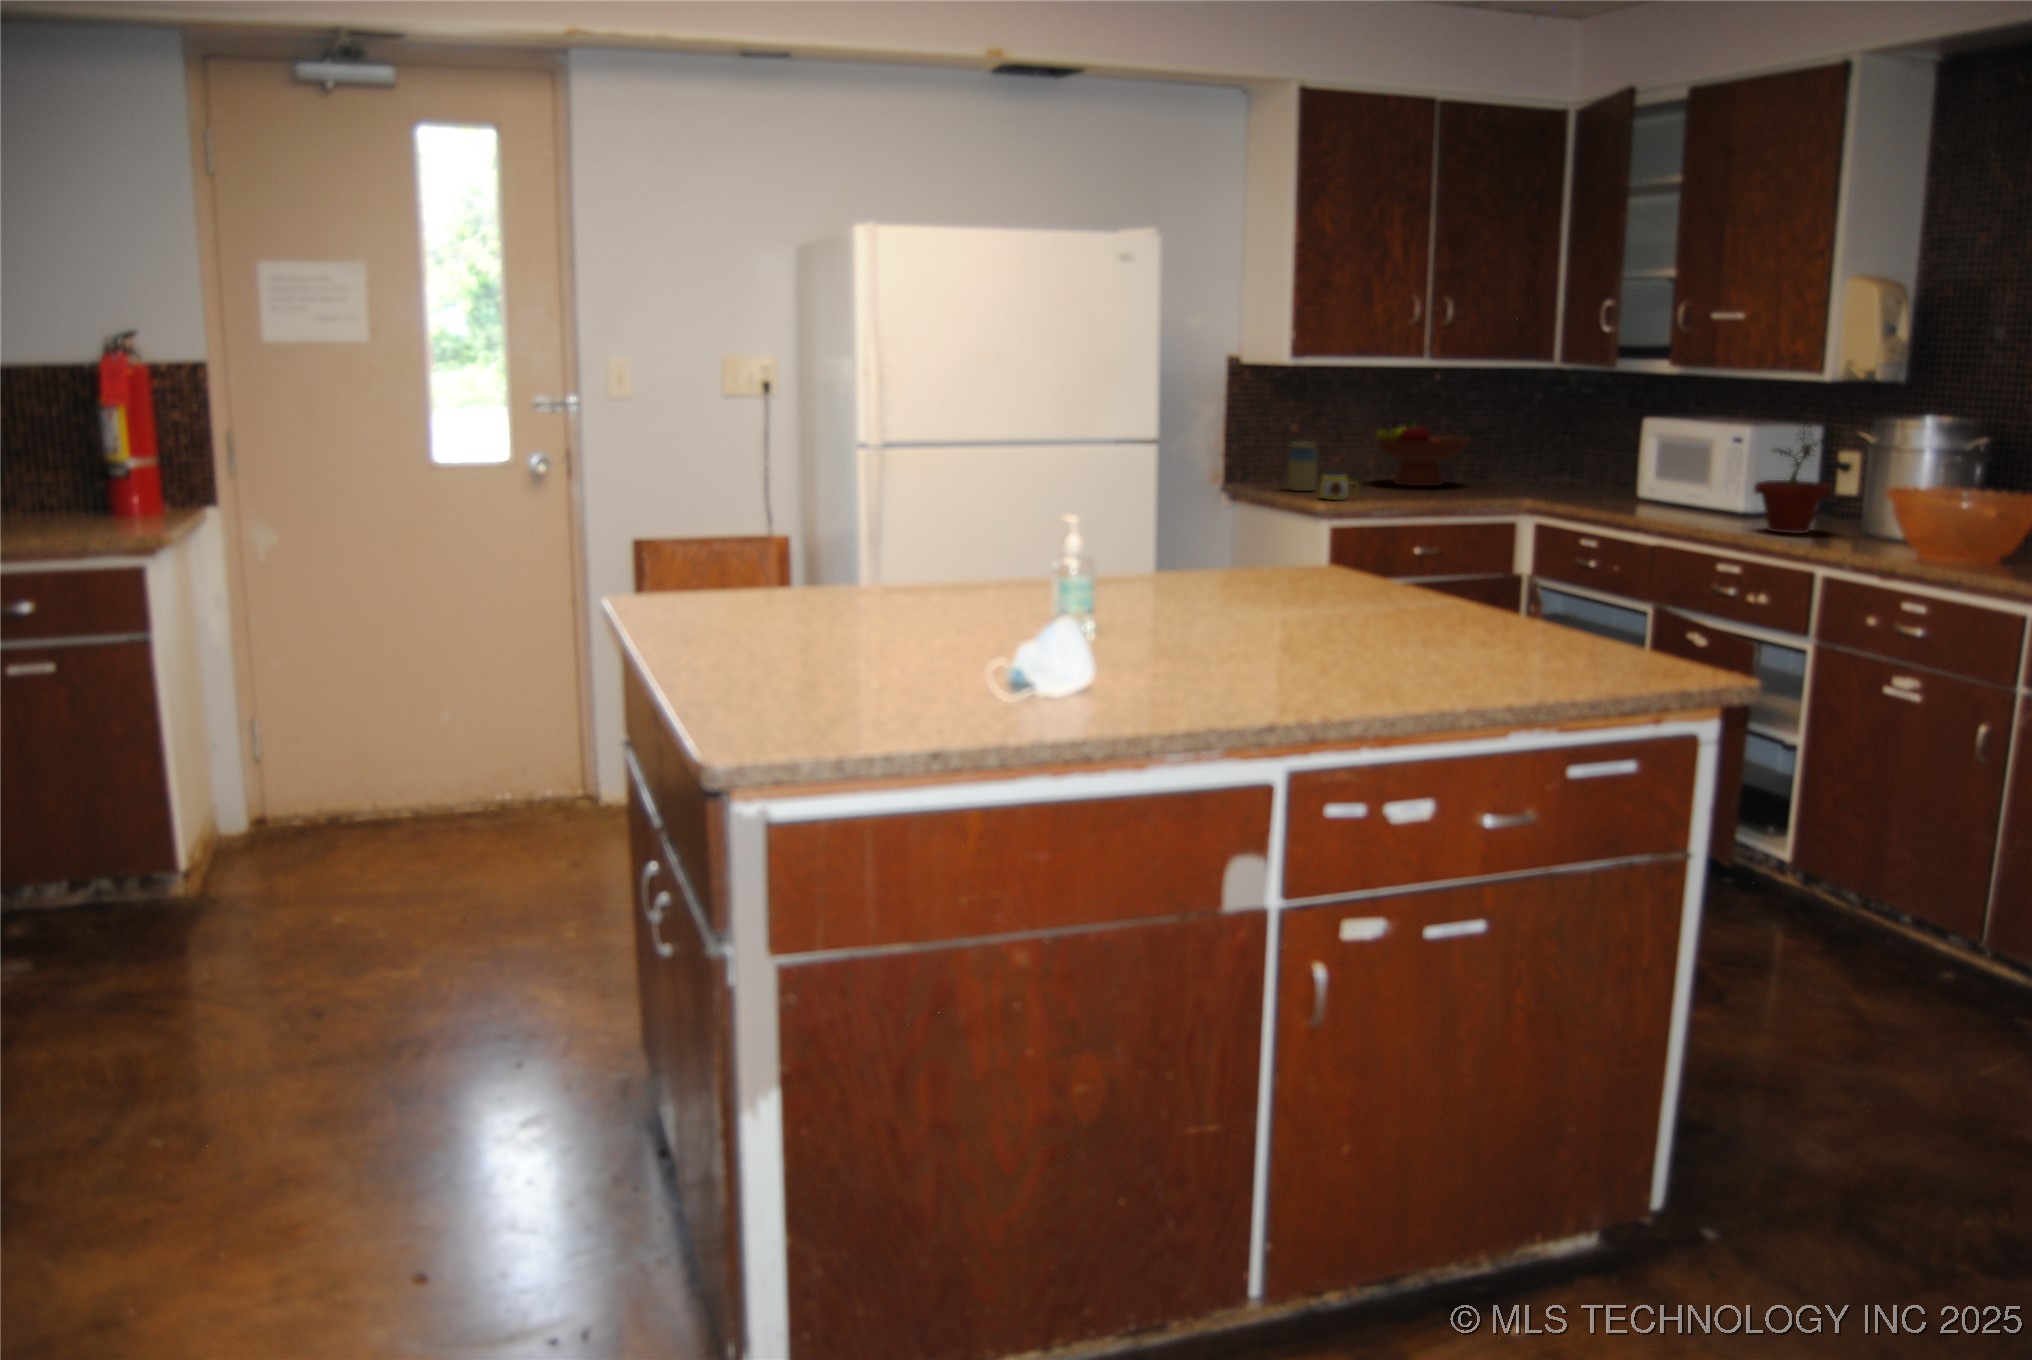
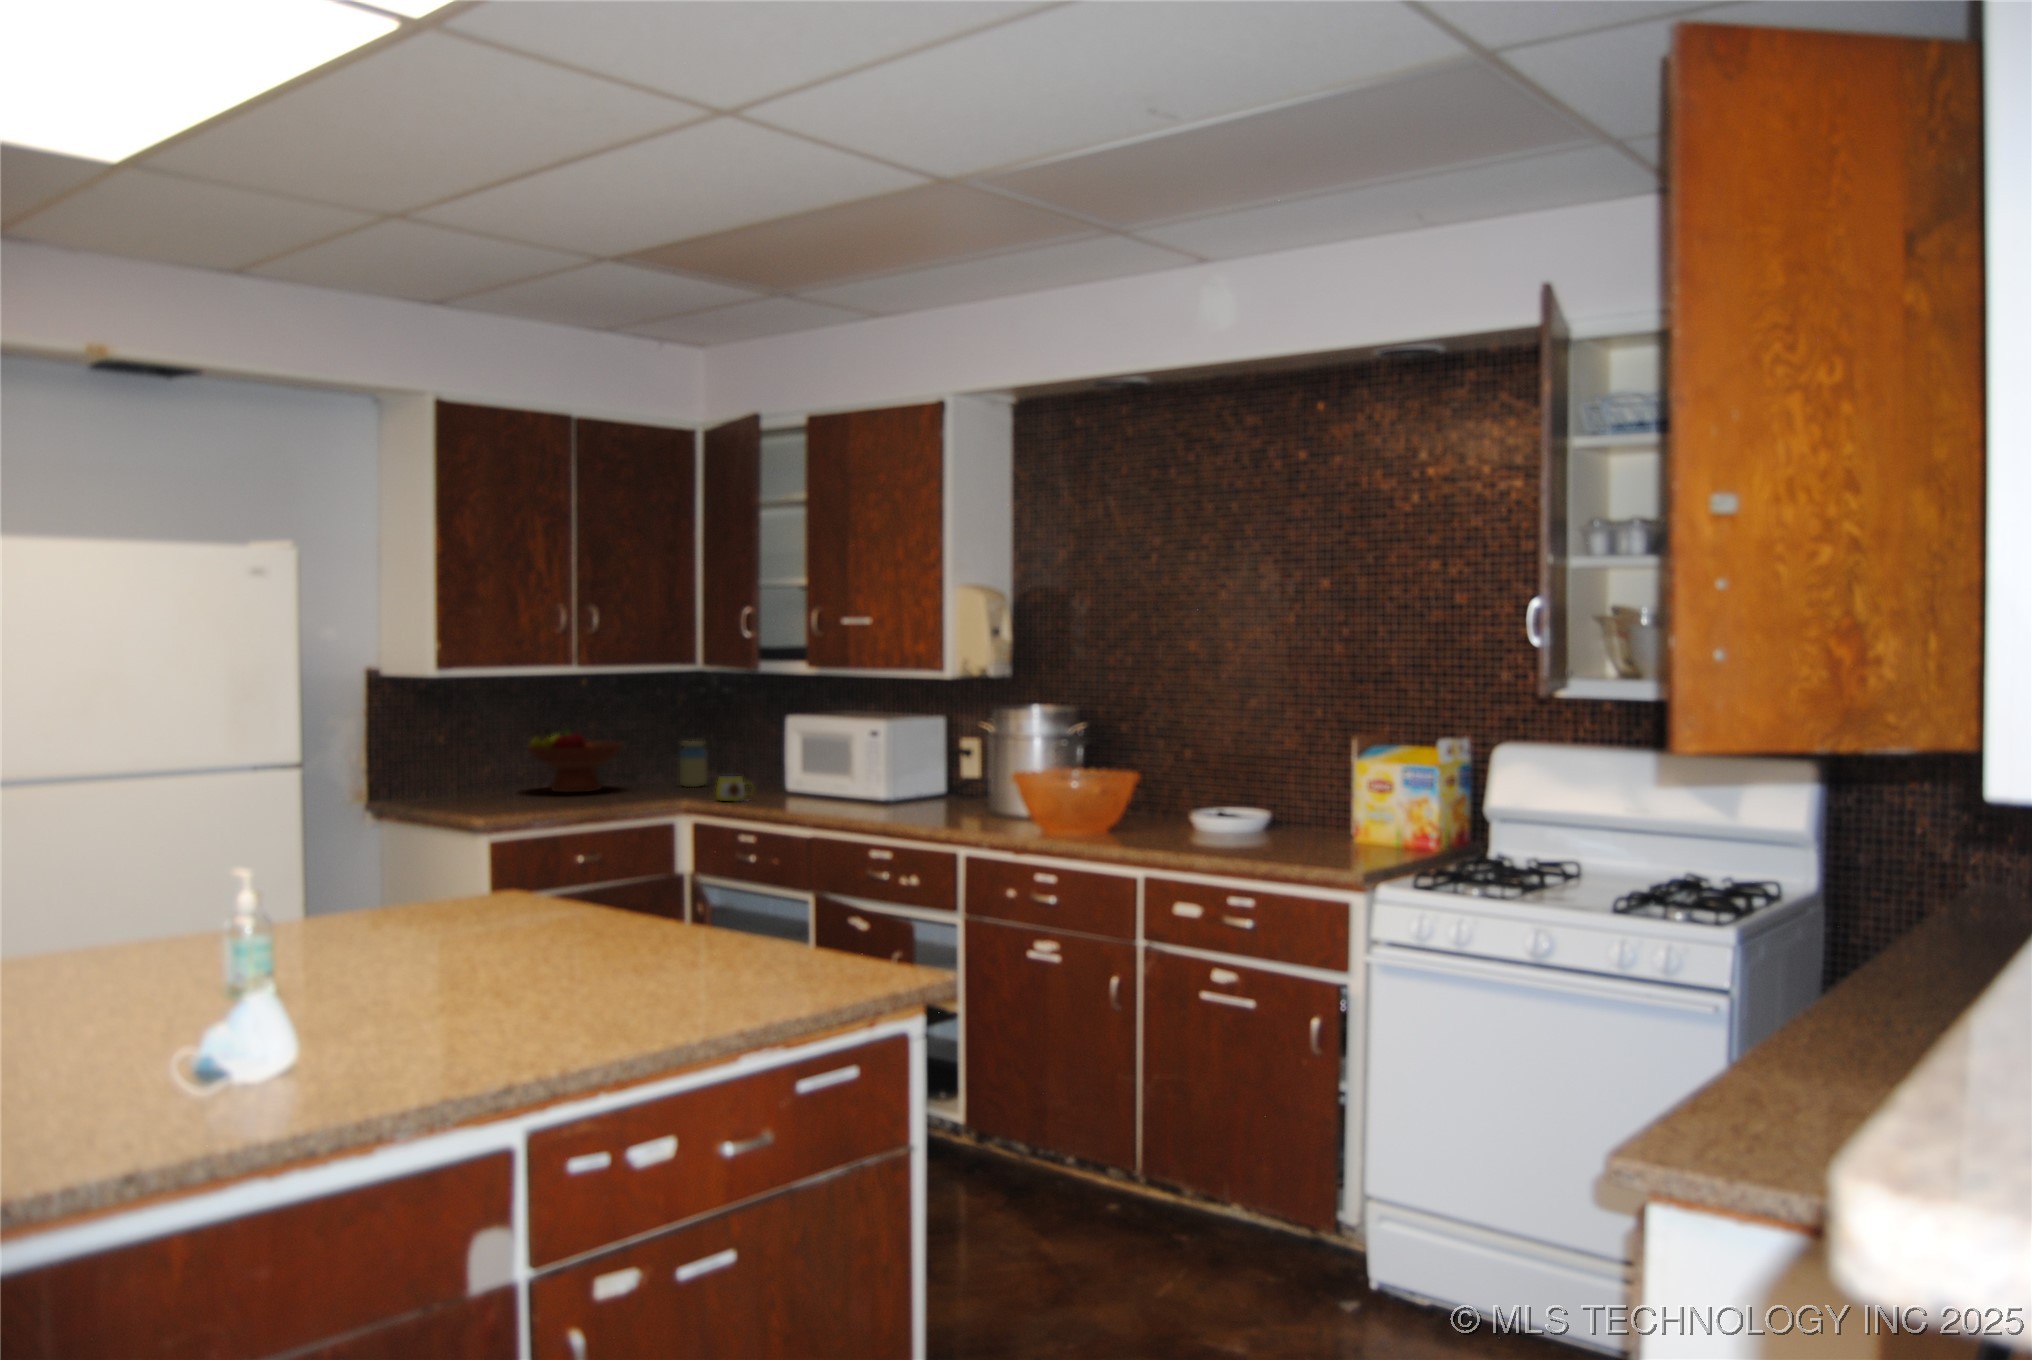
potted plant: present [1754,422,1840,534] -> none [894,710,964,817]
jar: present [1288,442,1317,491] -> present [680,741,707,787]
mug: present [1319,474,1352,500] -> present [716,776,752,801]

